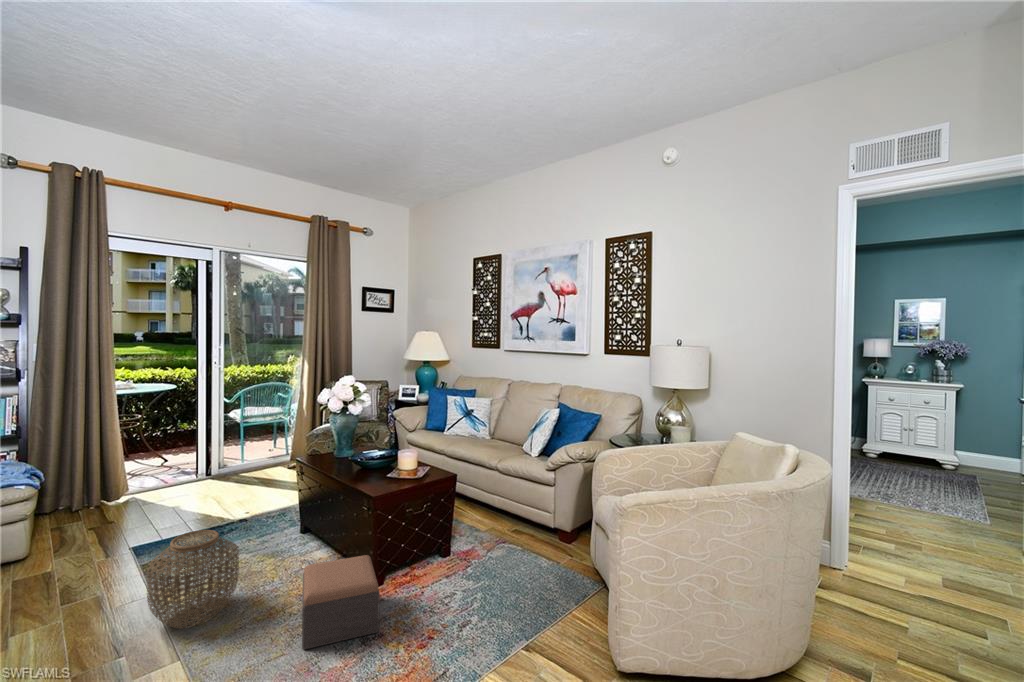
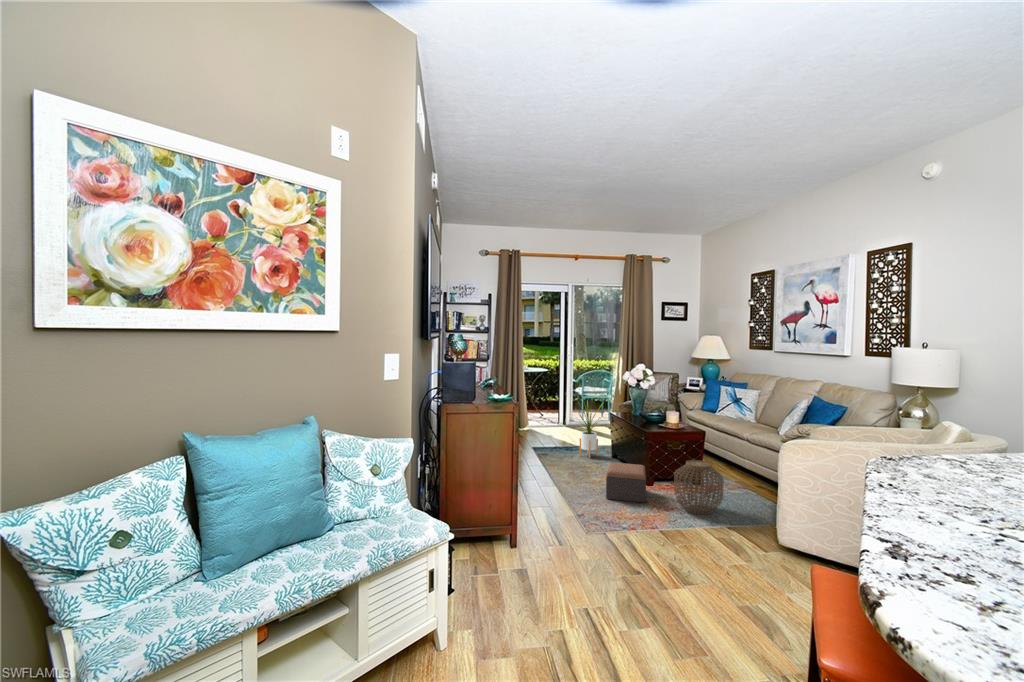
house plant: none [225,431,289,544] -> present [579,400,602,459]
woven basket: present [147,530,239,629] -> present [674,460,724,515]

